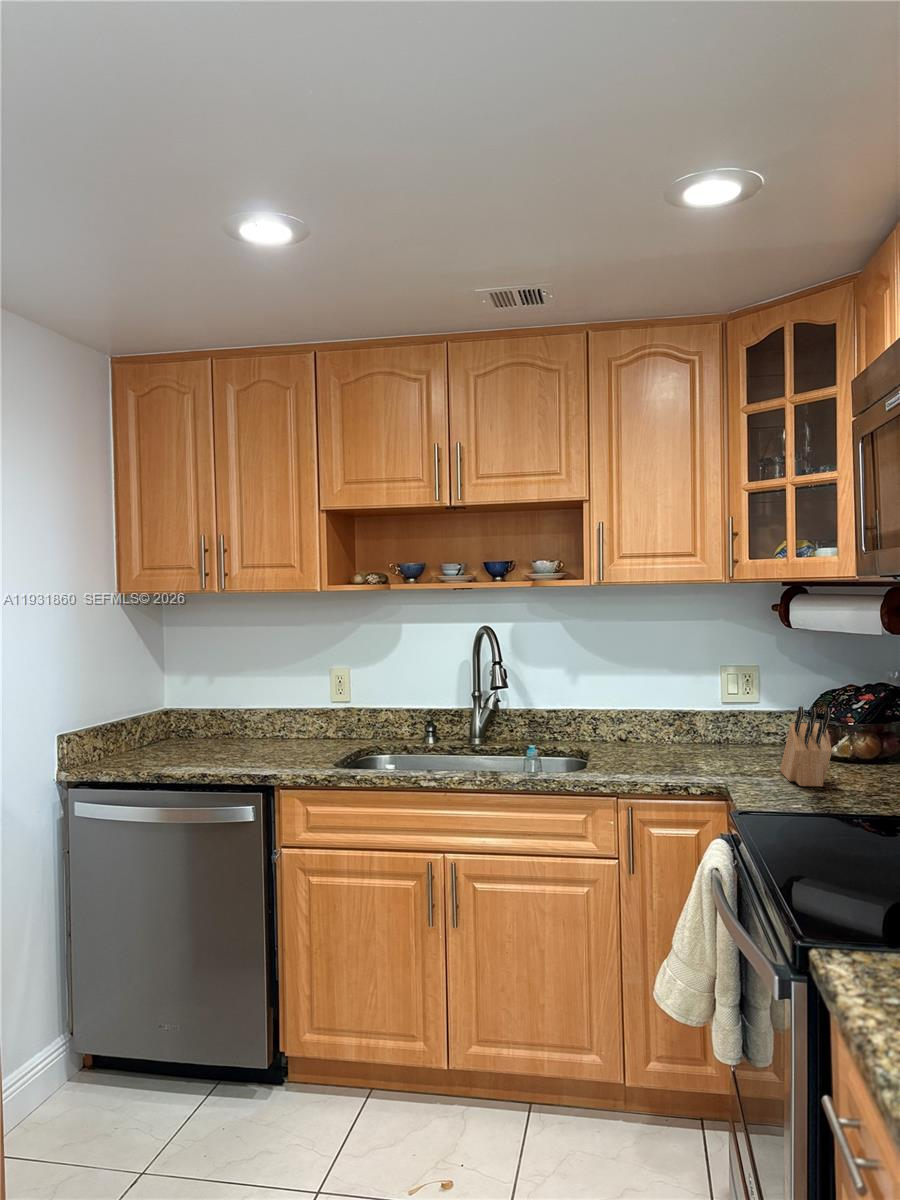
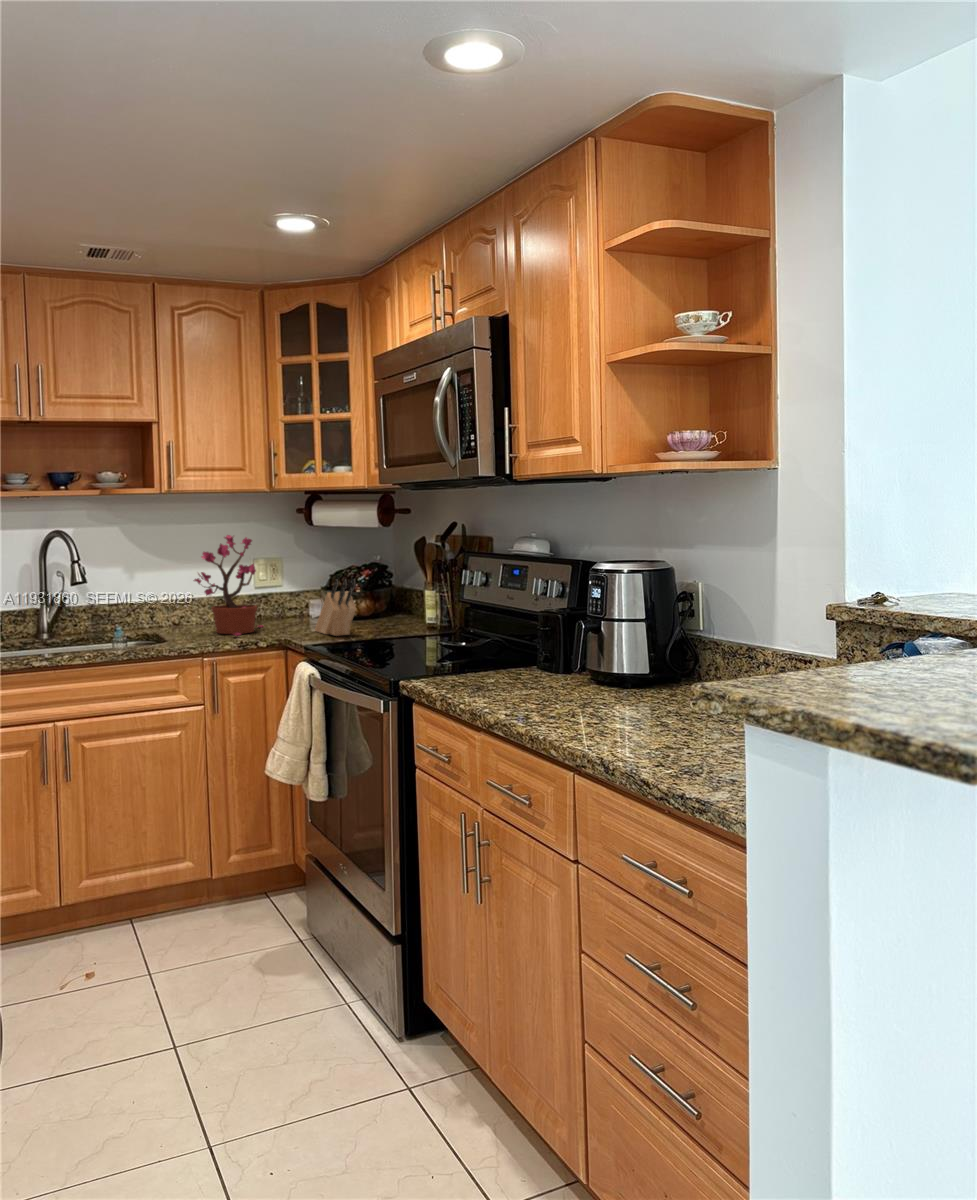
potted plant: none [623,636,719,770] -> present [194,535,263,636]

